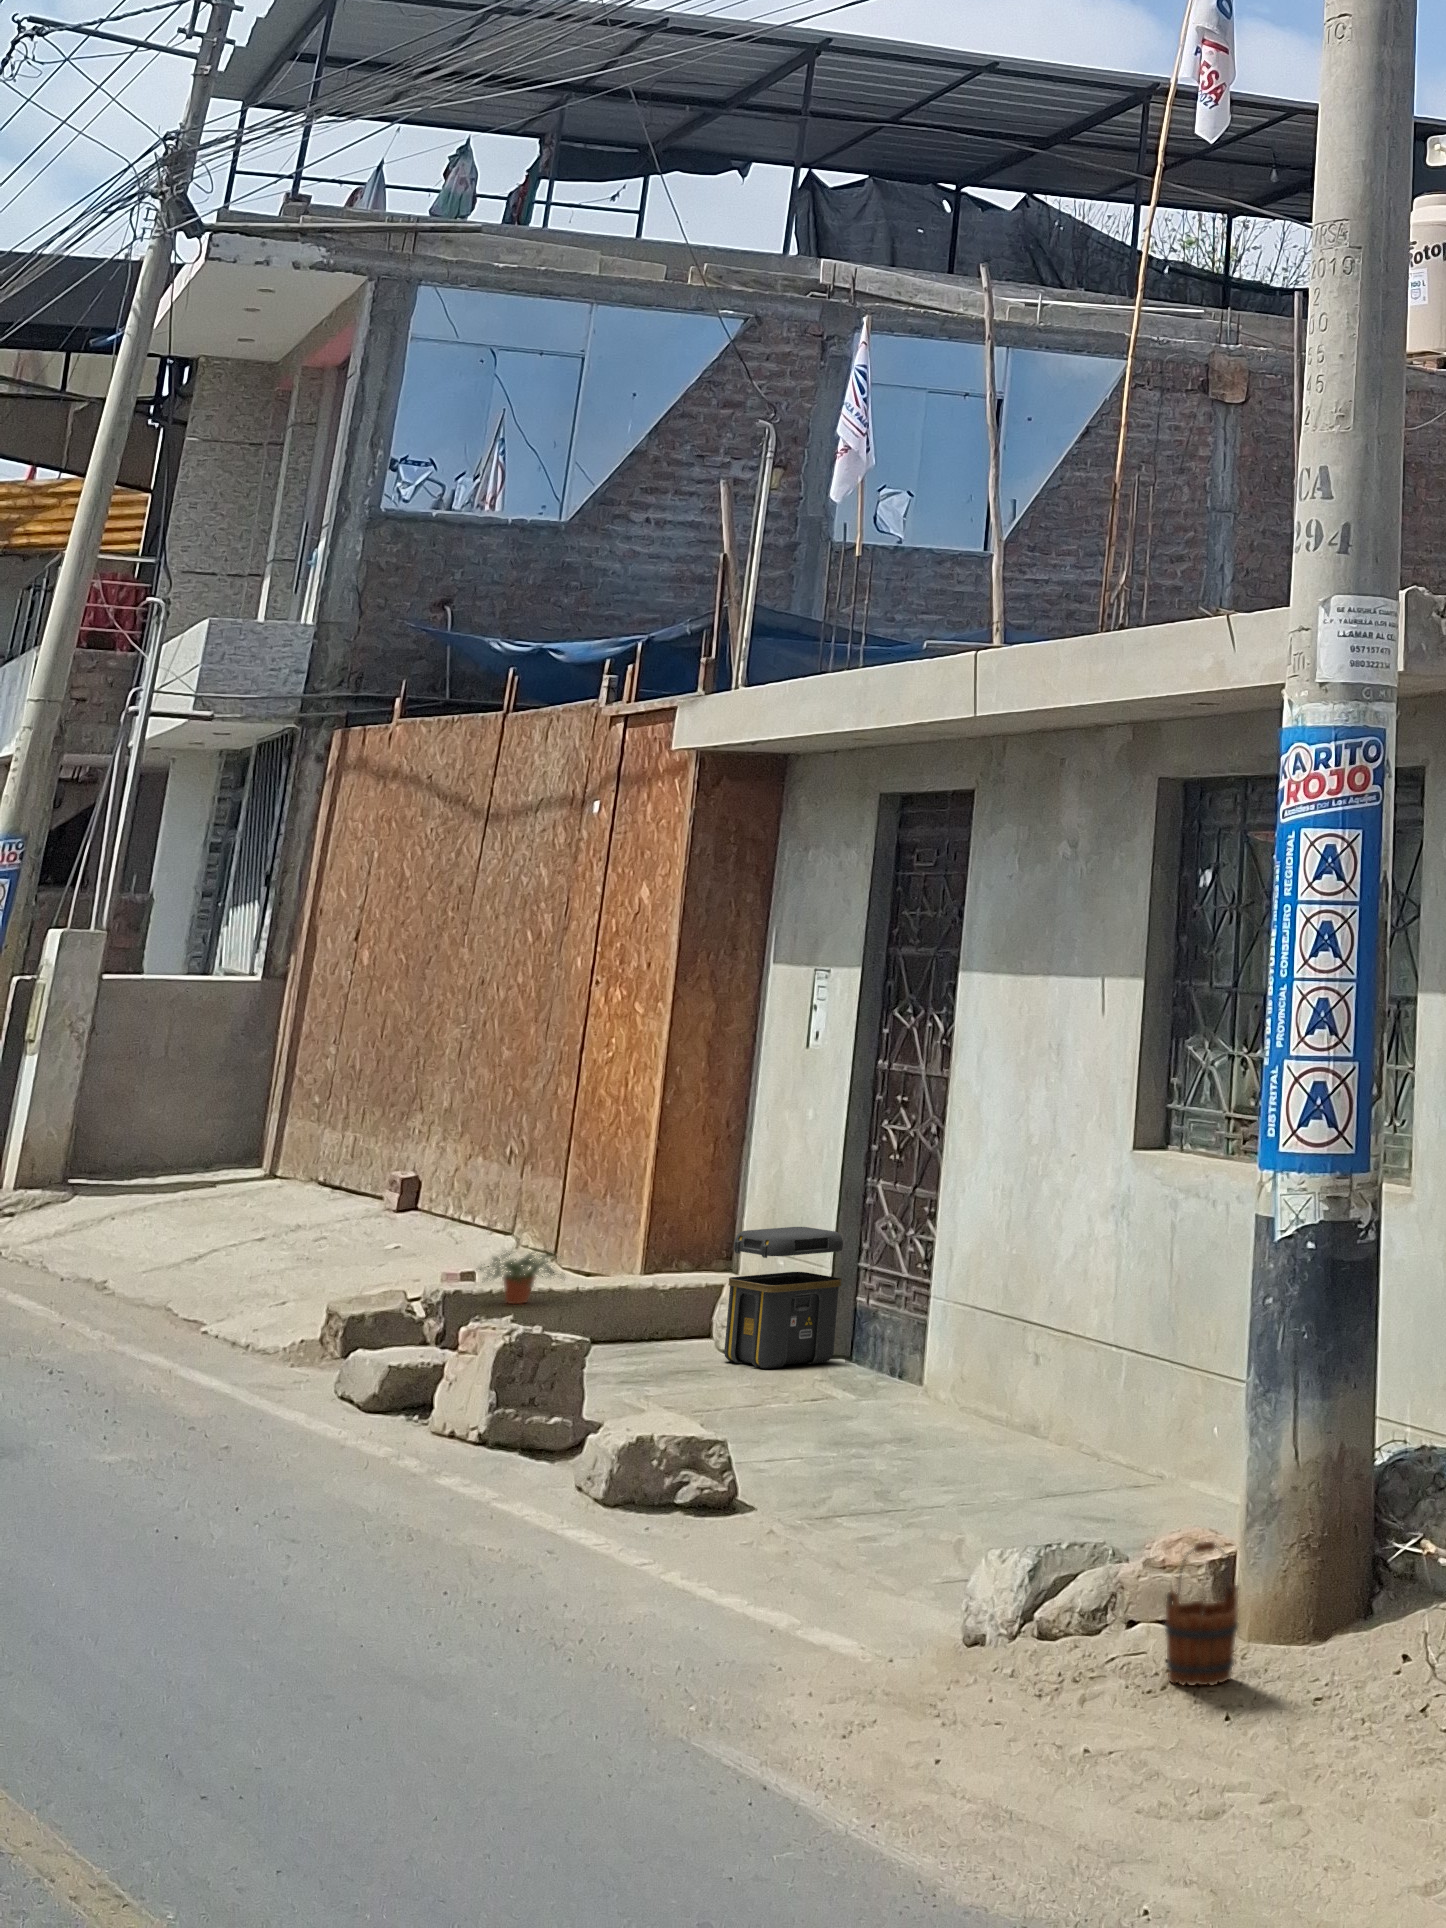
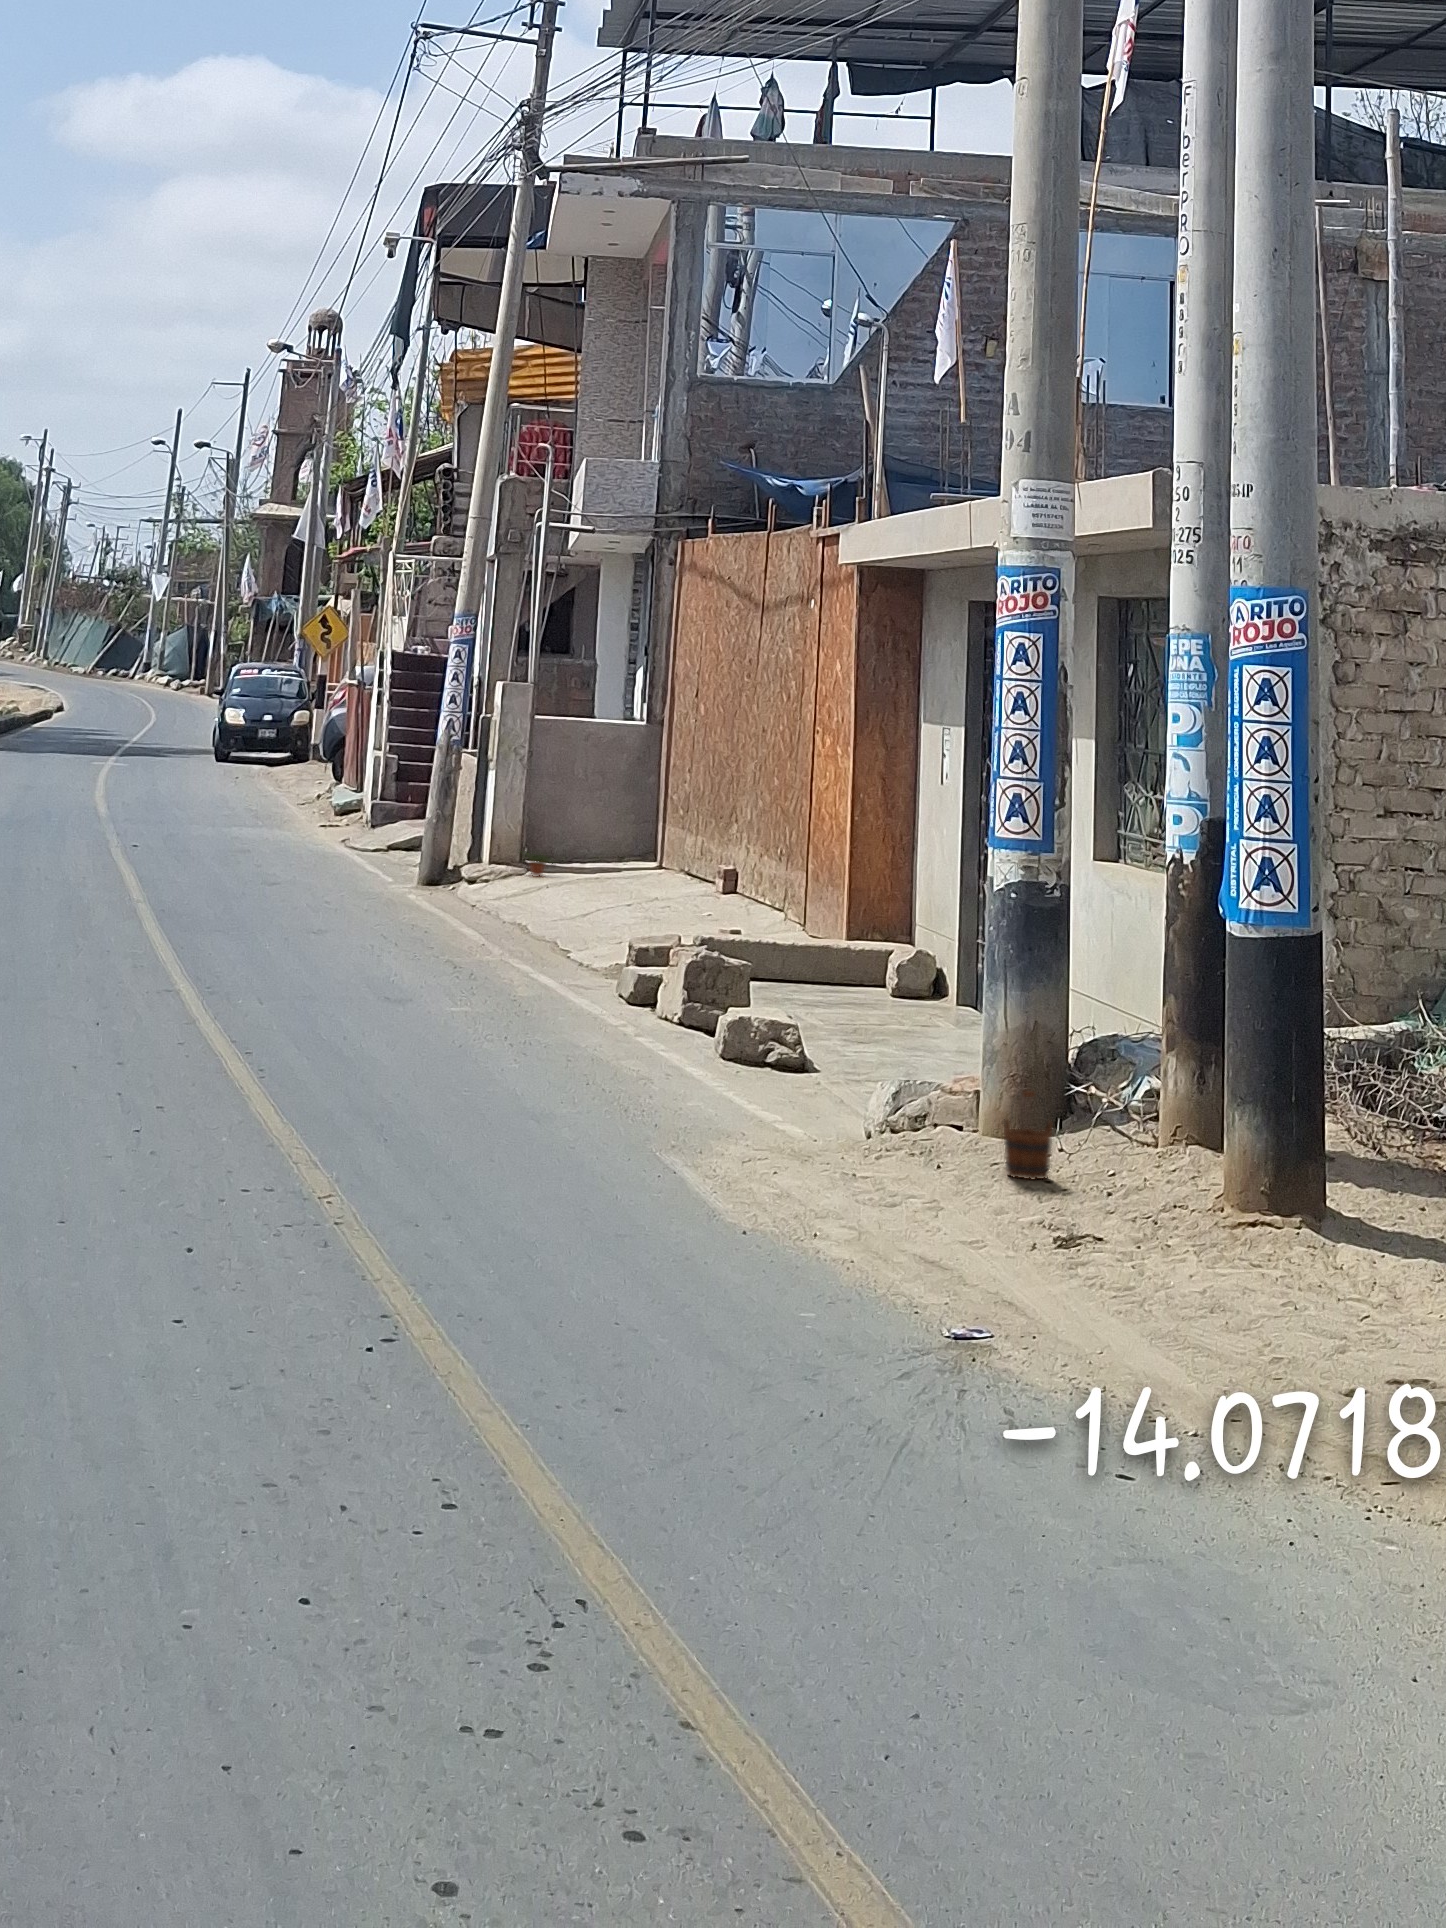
toolbox: present [724,1227,843,1369] -> none [885,912,964,1010]
potted plant: present [480,1252,564,1304] -> present [519,850,553,876]

